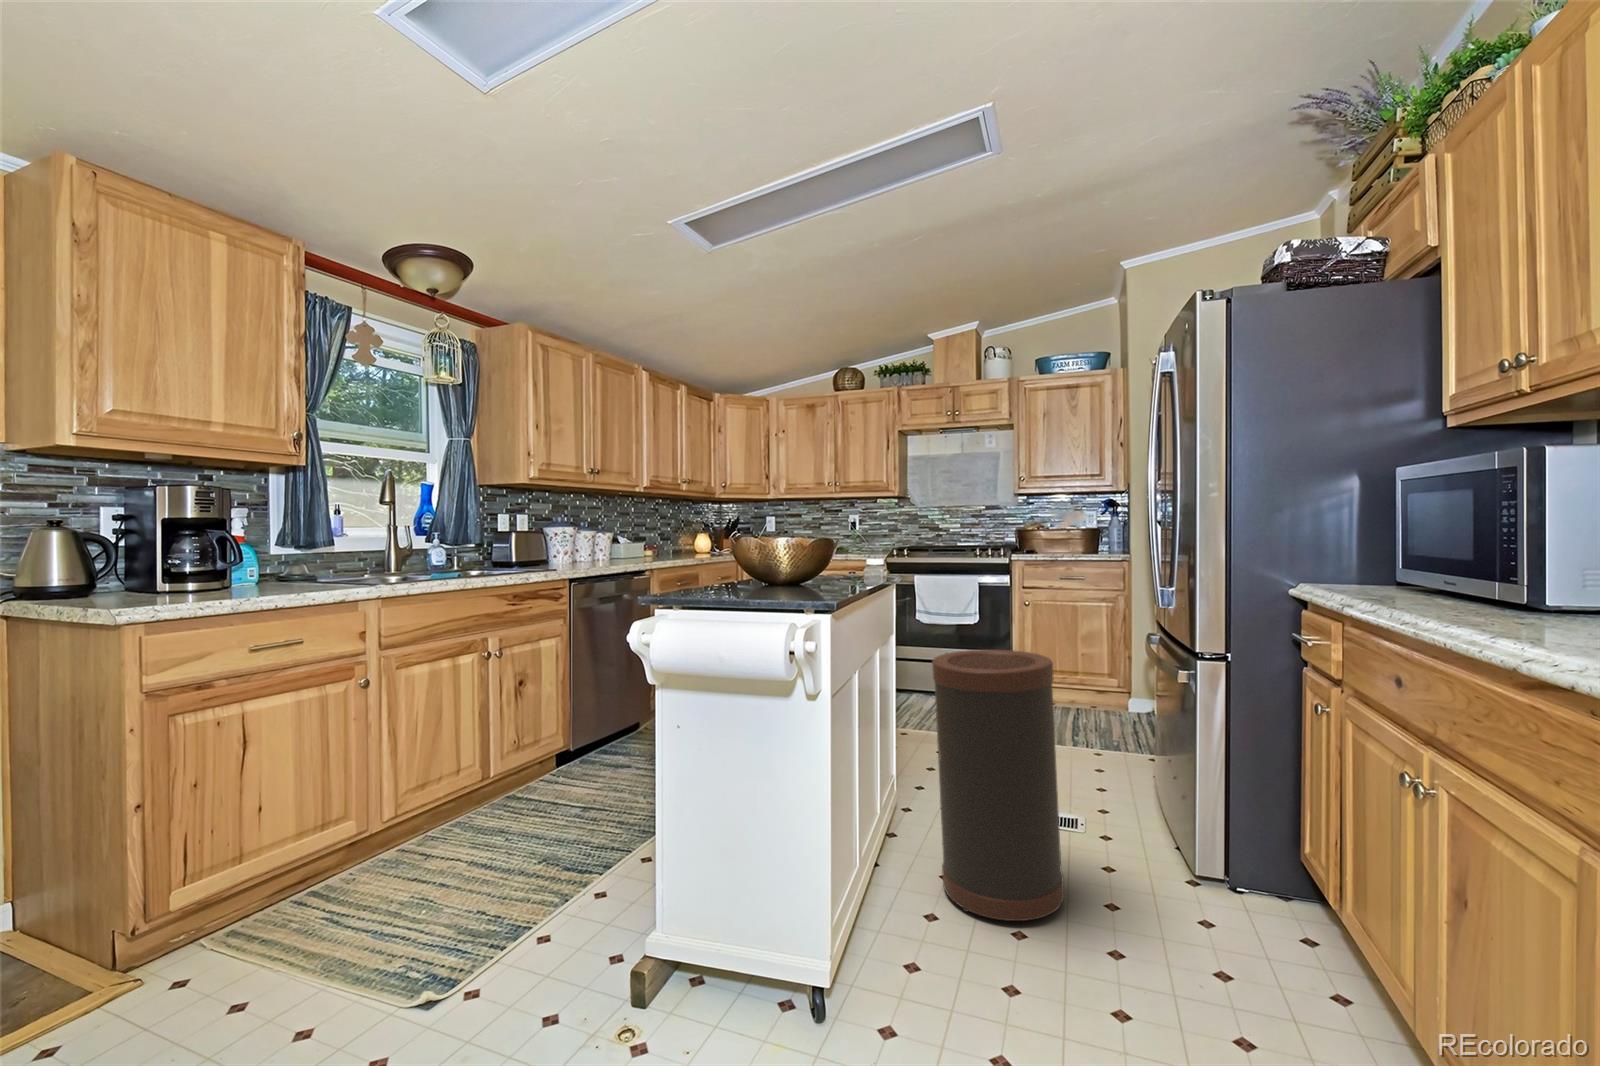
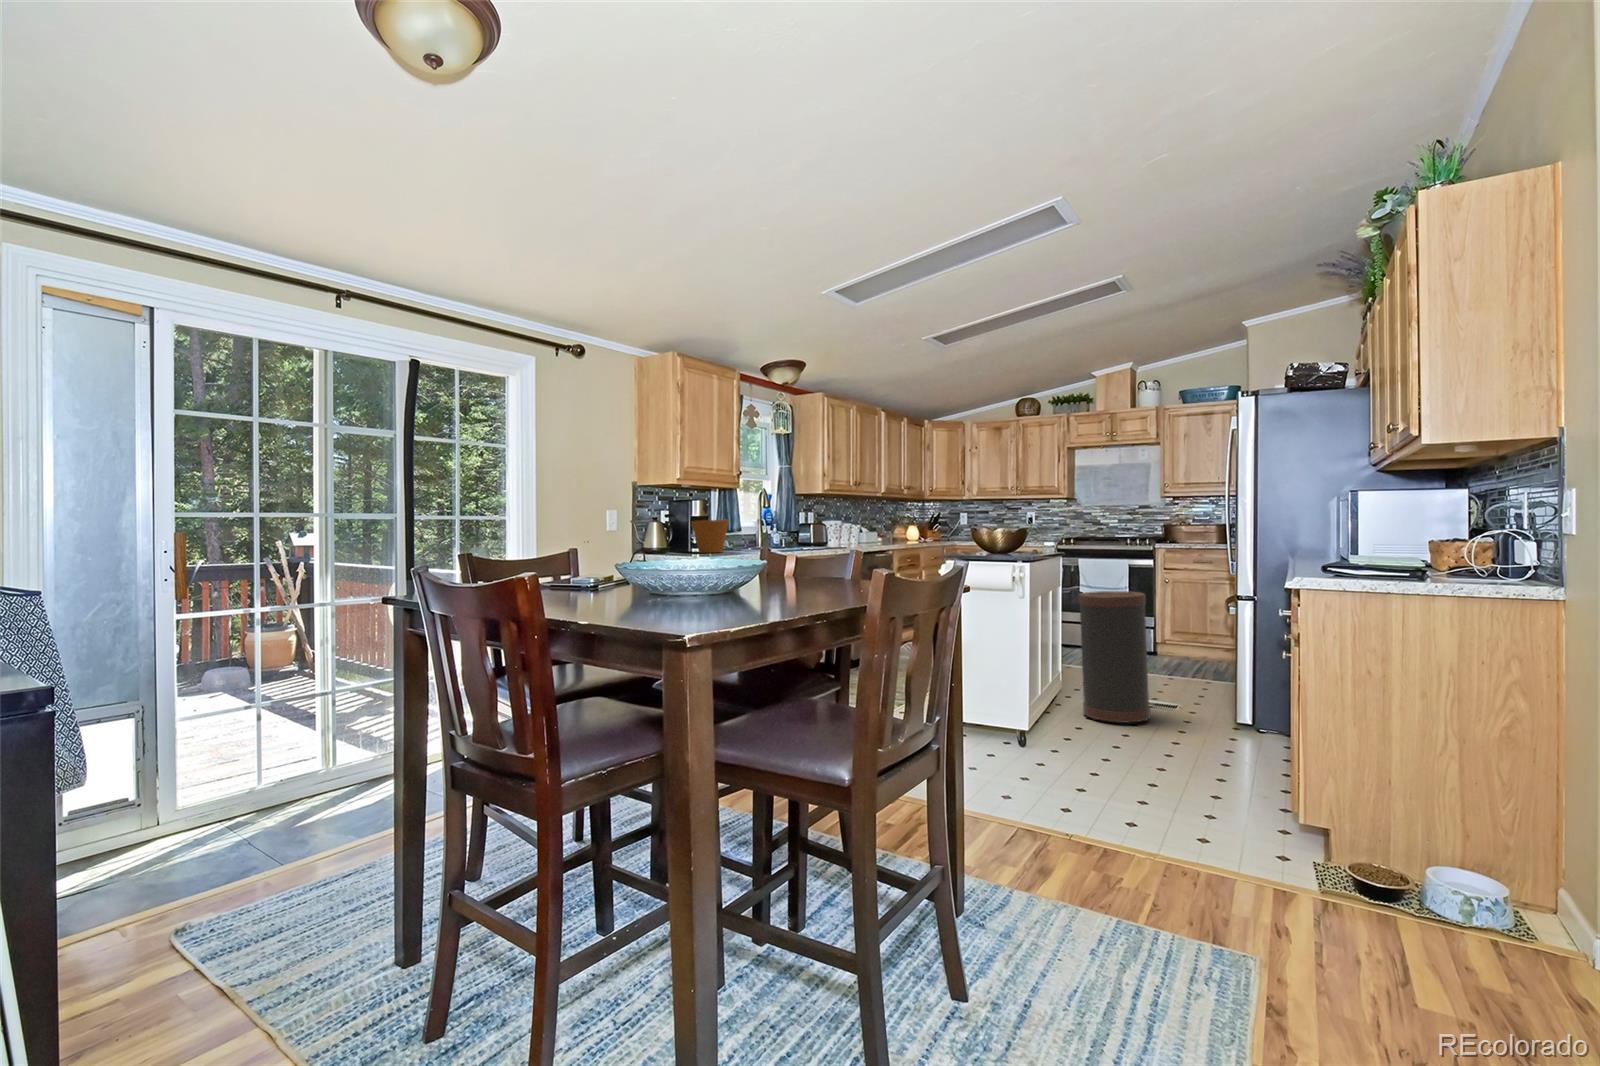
flower pot: none [118,524,232,598] -> present [691,520,729,553]

